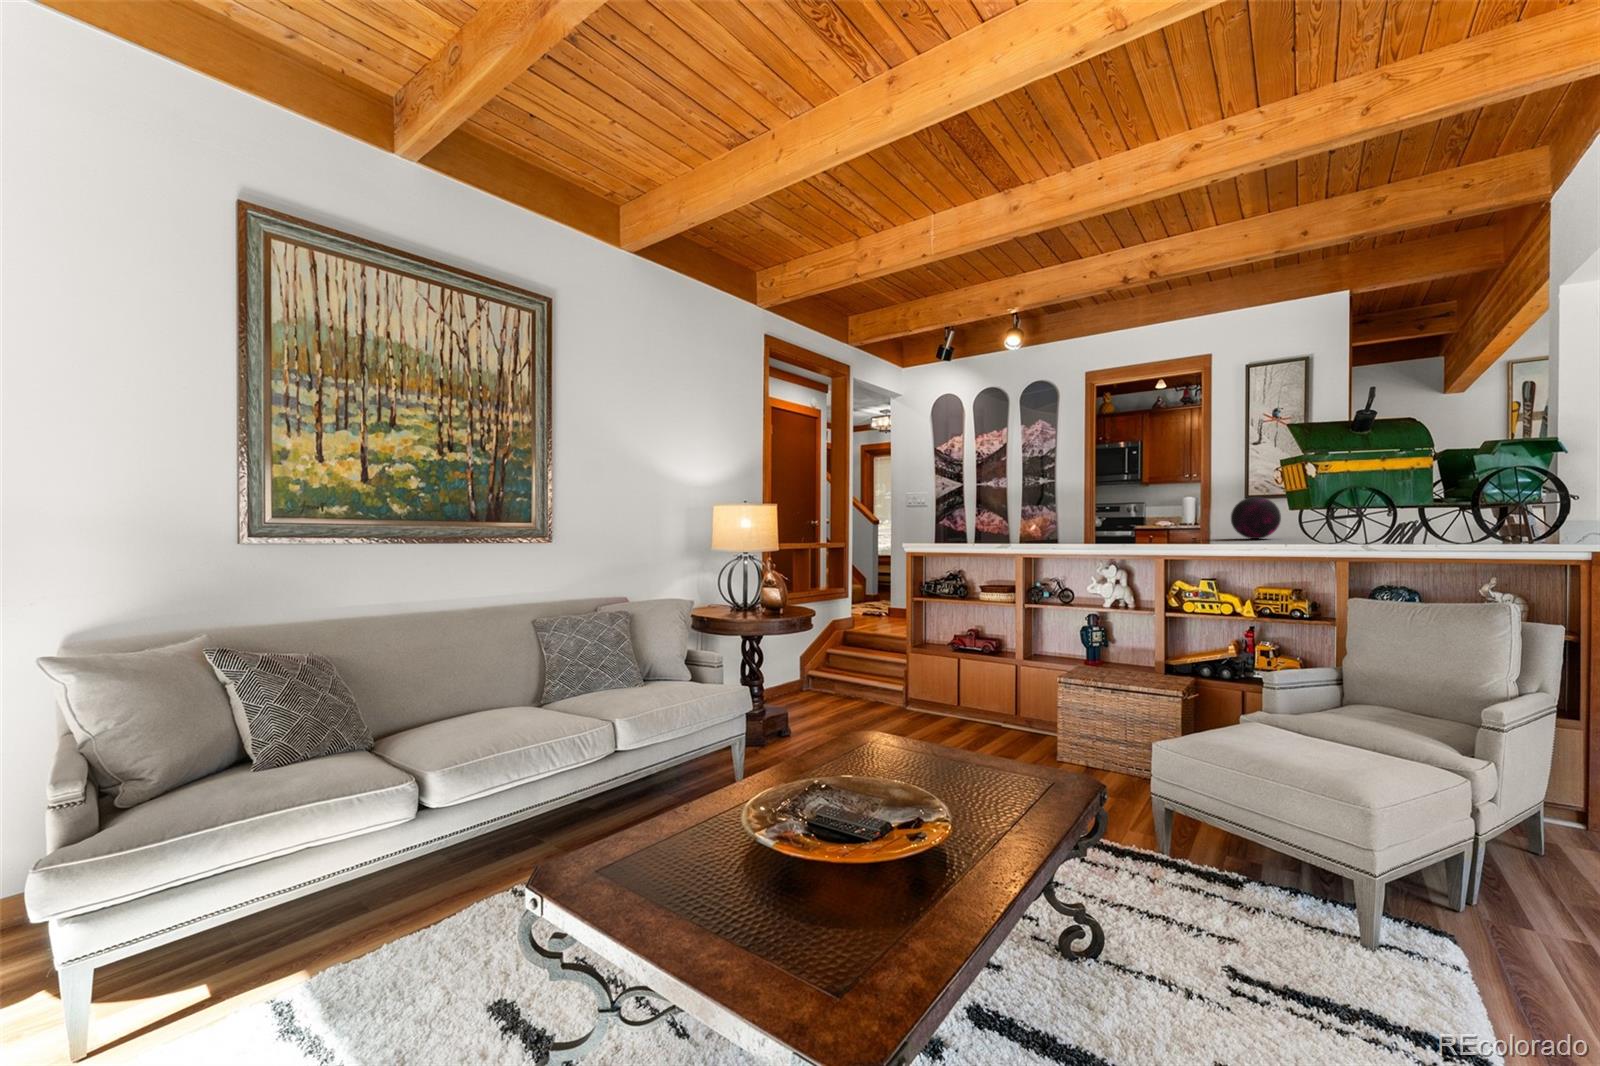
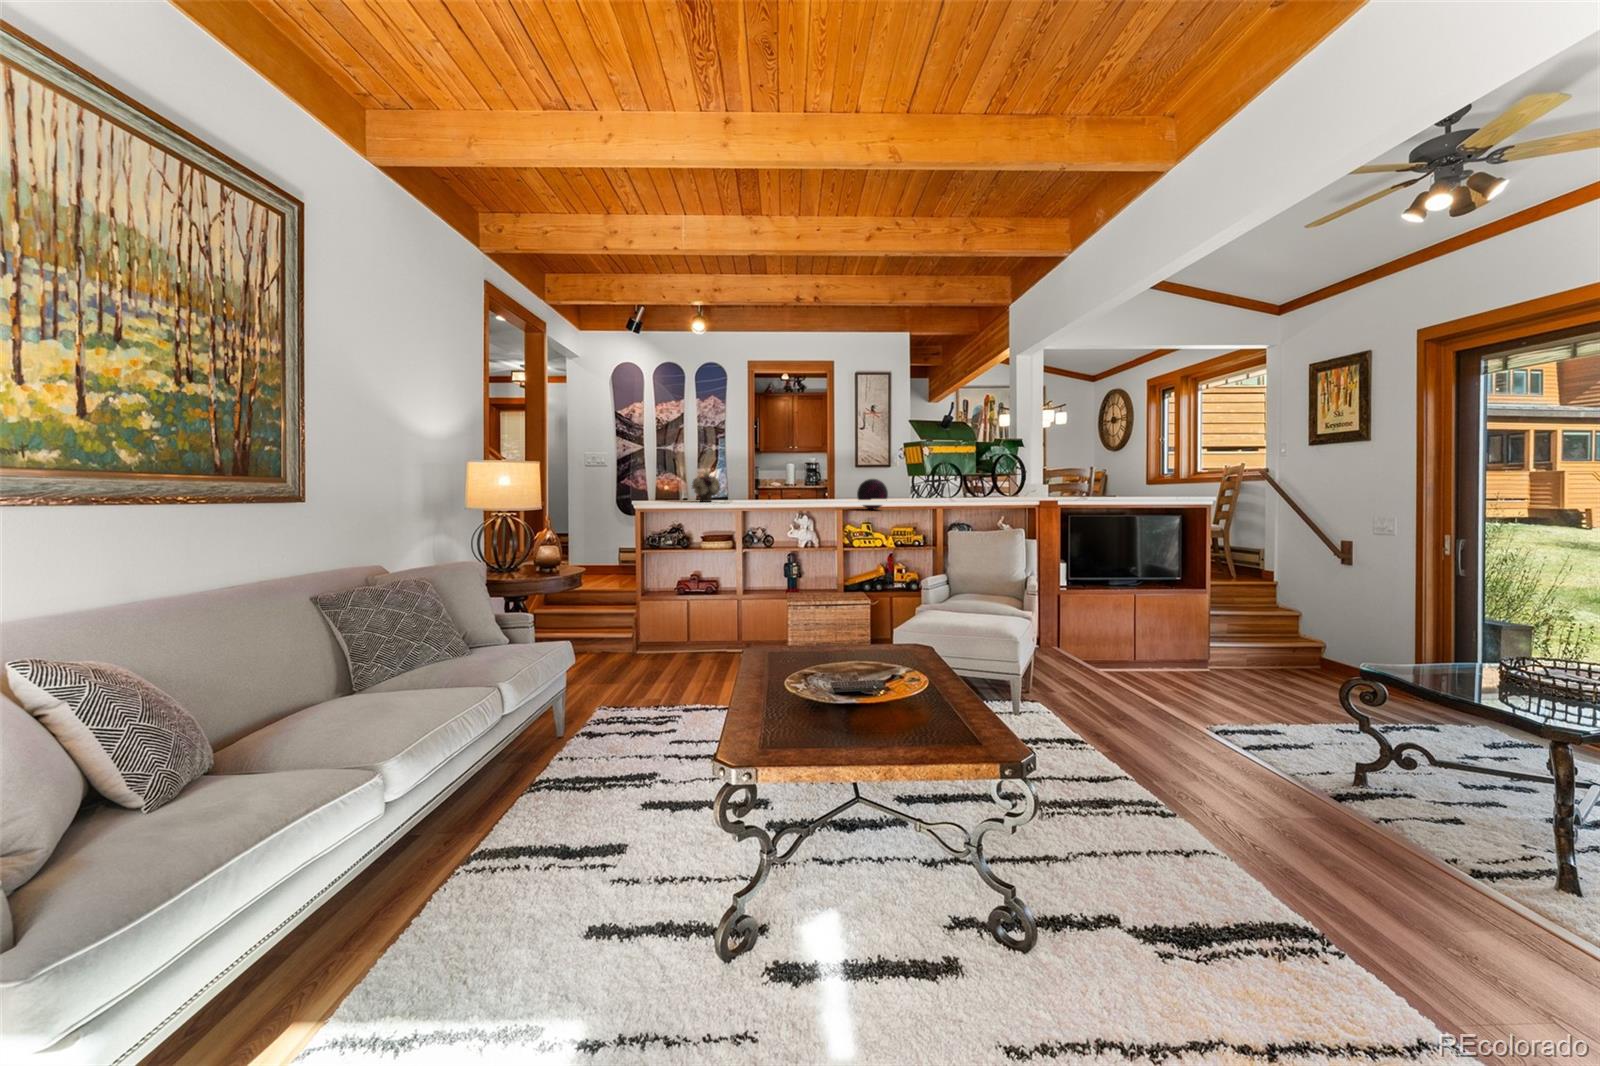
flower arrangement: none [1012,503,1051,538] -> present [692,471,720,502]

